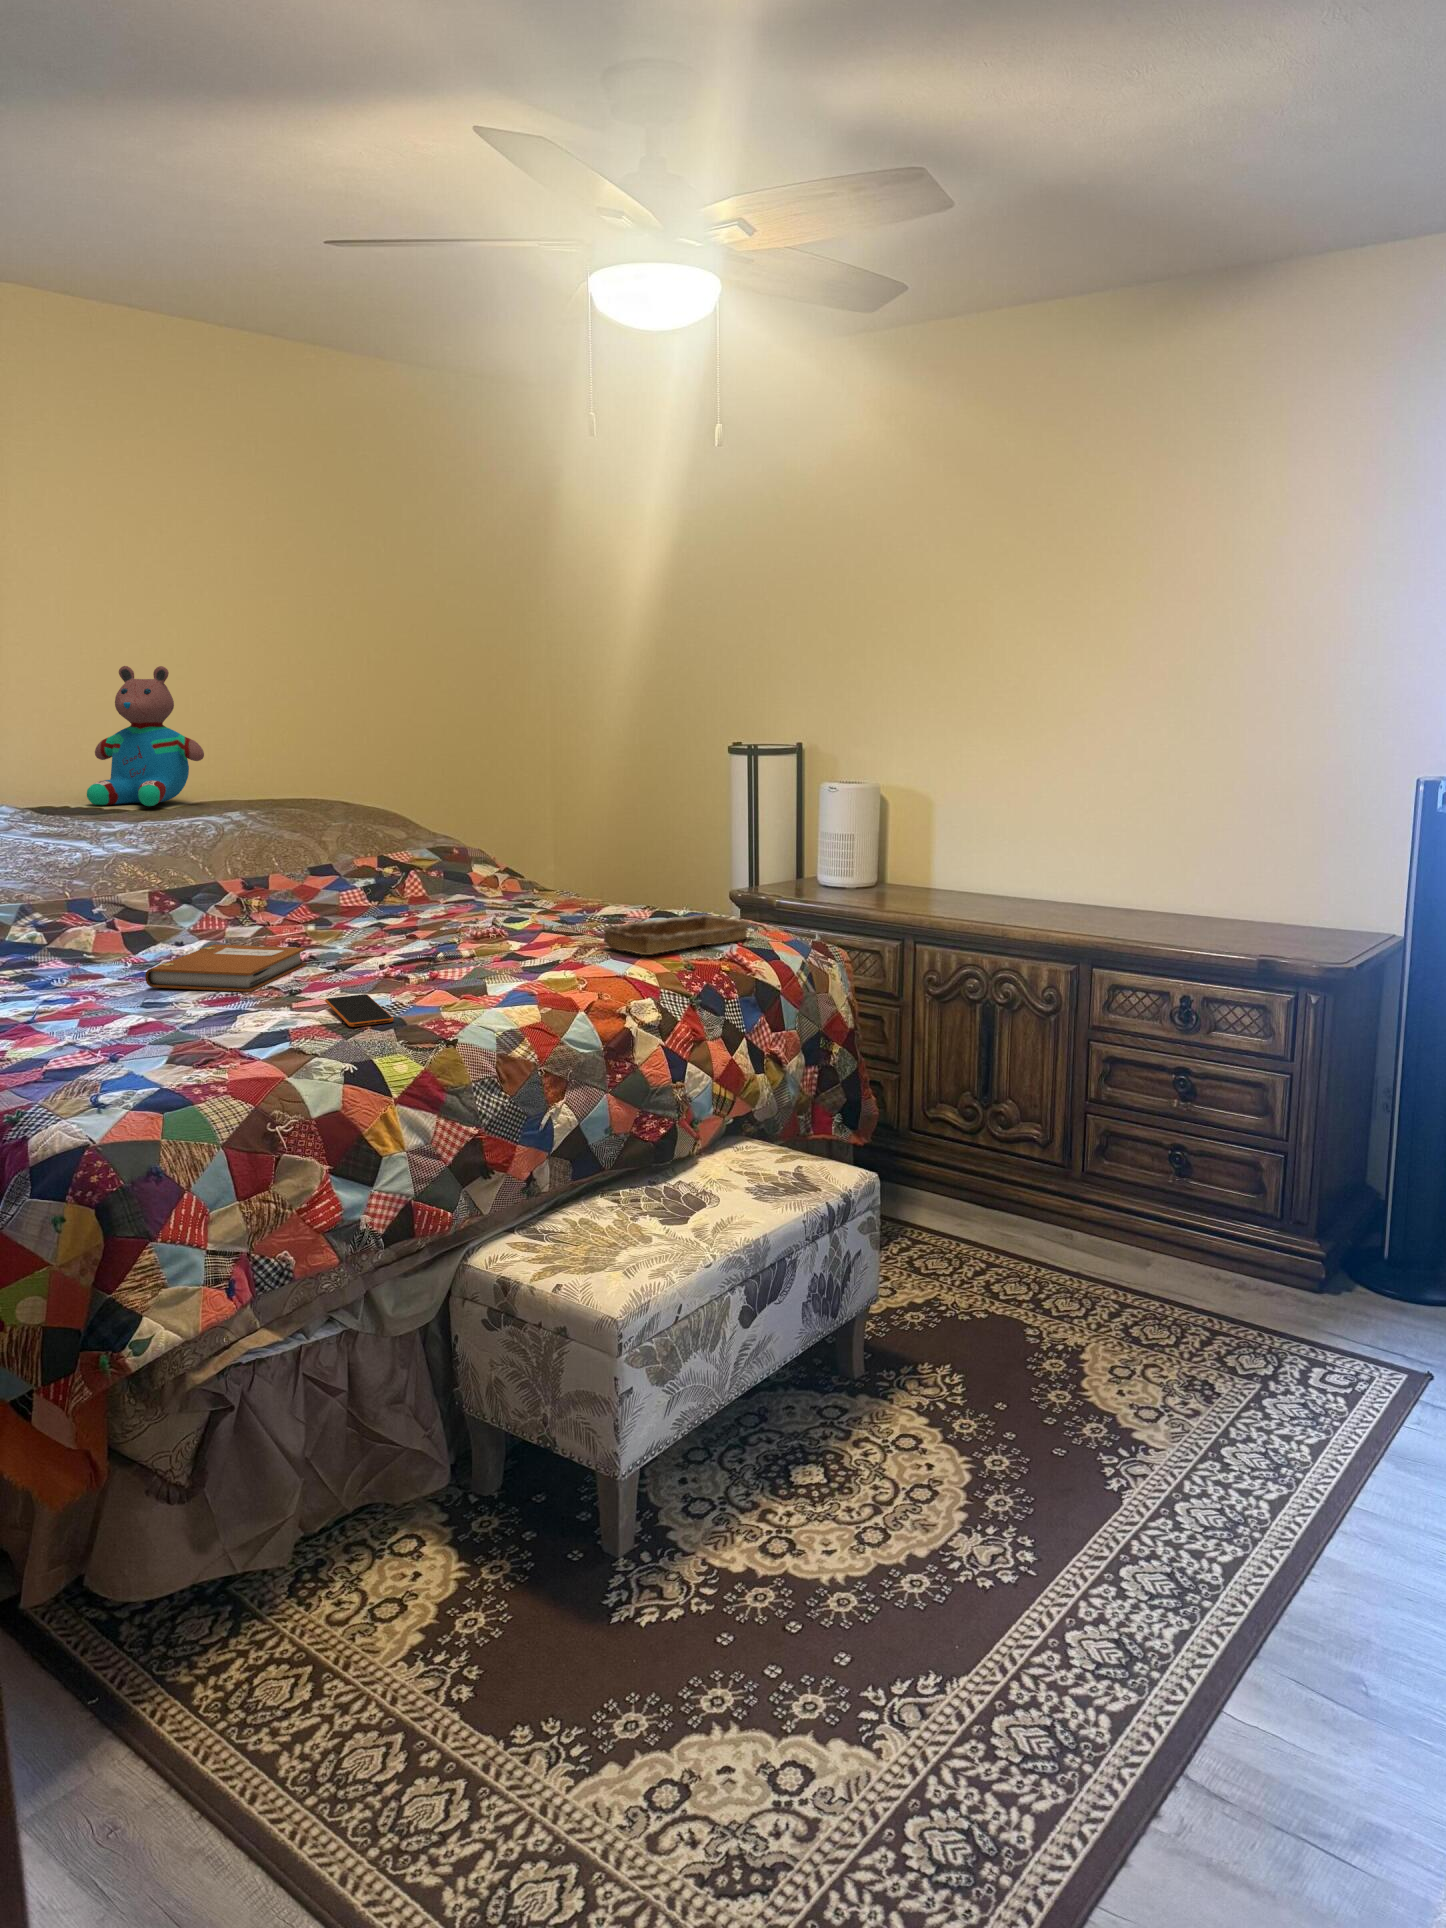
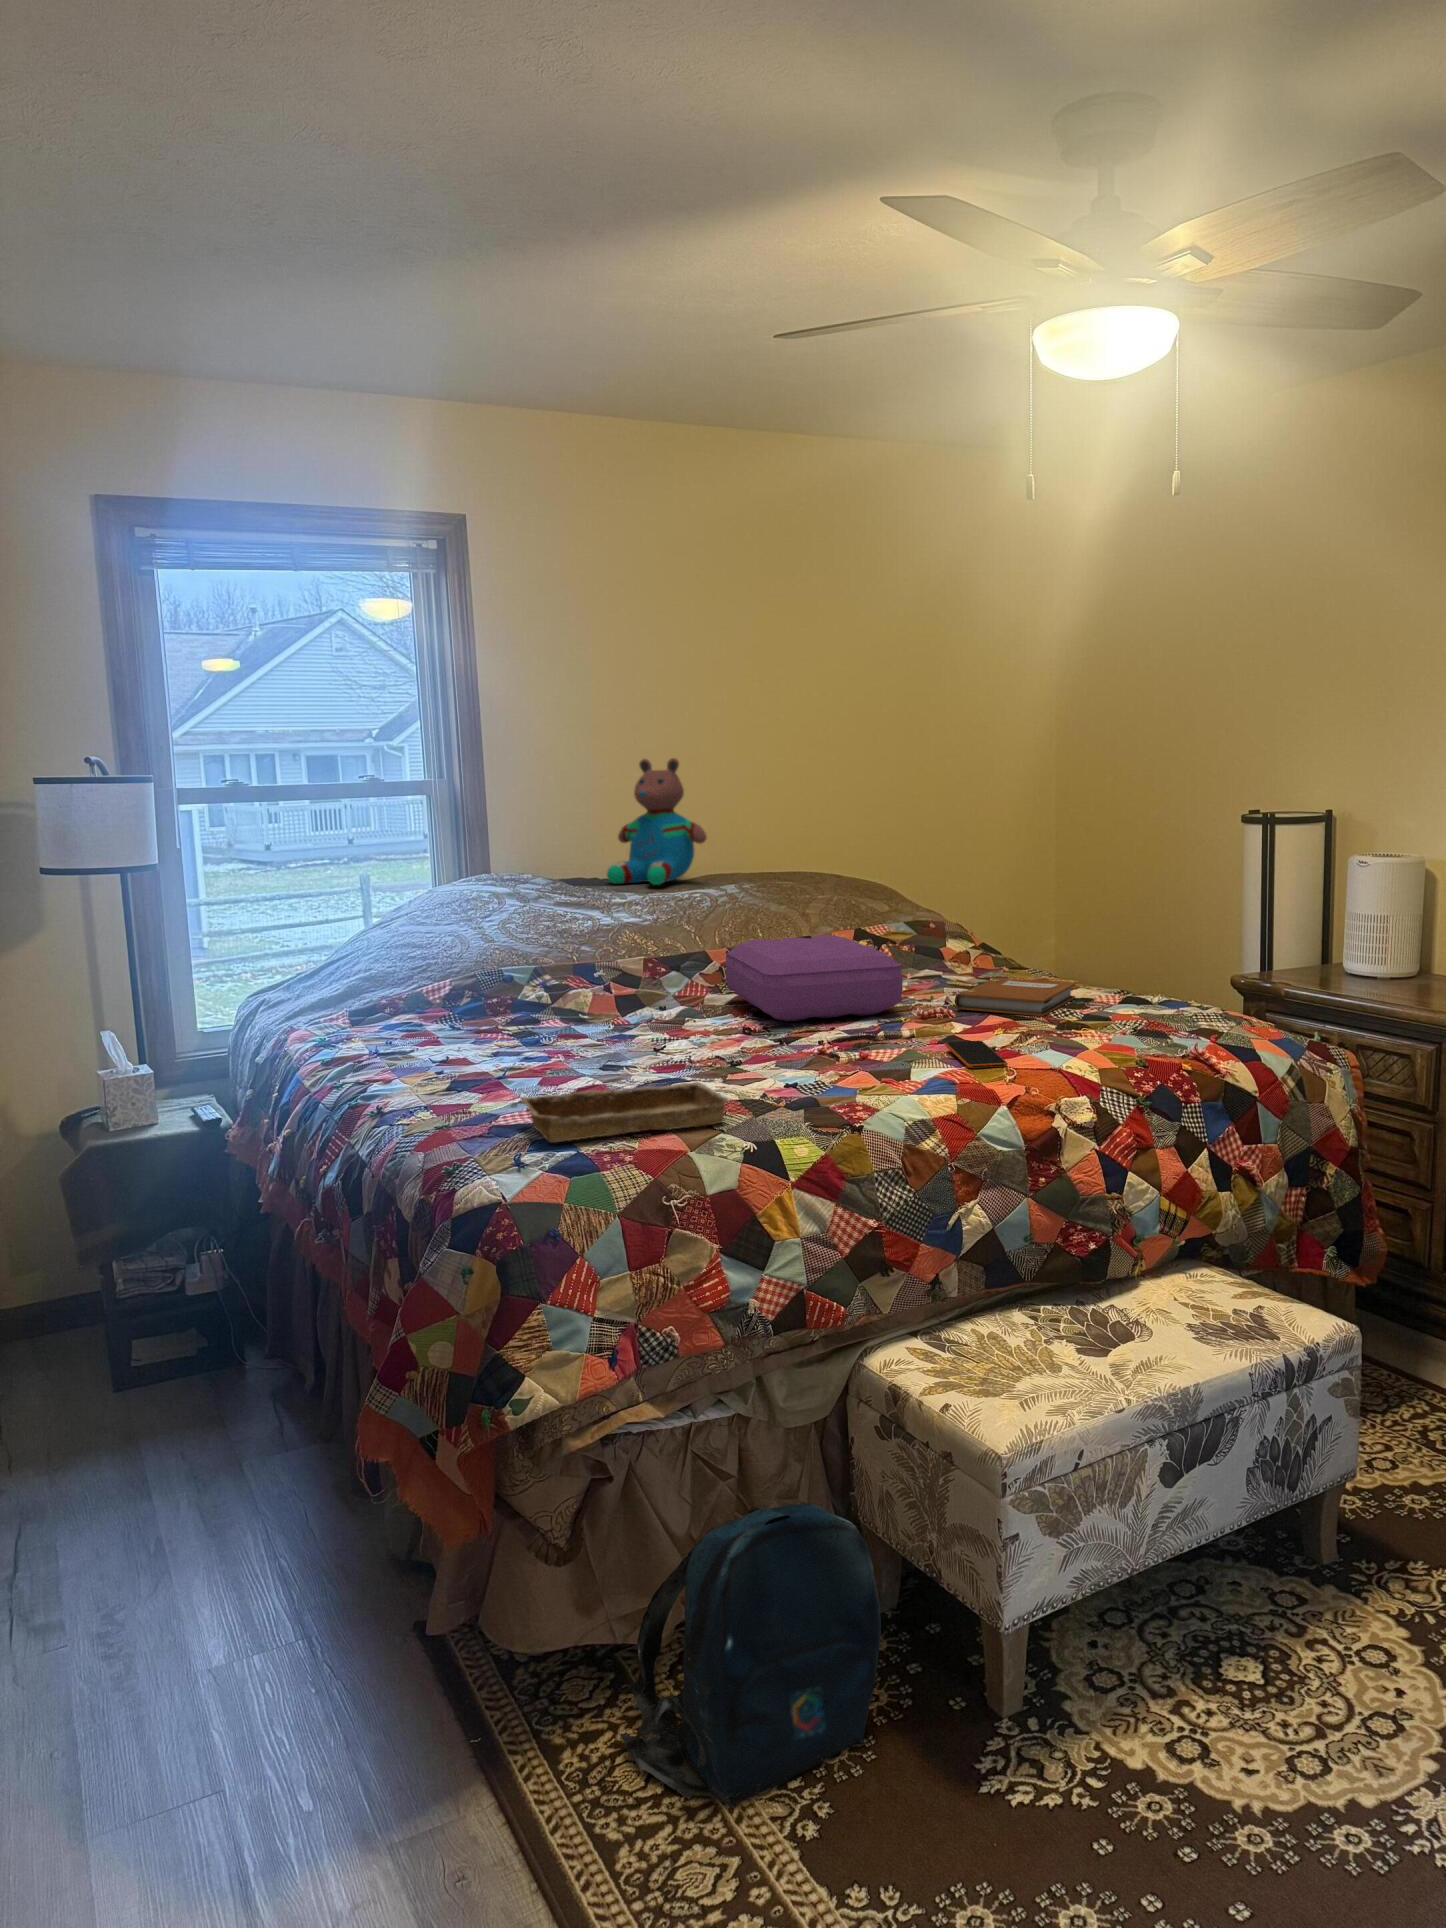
pillow: none [250,856,448,945] -> present [726,935,903,1021]
tray: present [602,915,750,955] -> present [520,1082,729,1143]
notebook: present [145,944,306,992] -> present [955,978,1075,1016]
smartphone: present [325,994,394,1027] -> present [945,1041,1008,1068]
backpack: none [255,1401,509,1698] -> present [621,1503,881,1808]

